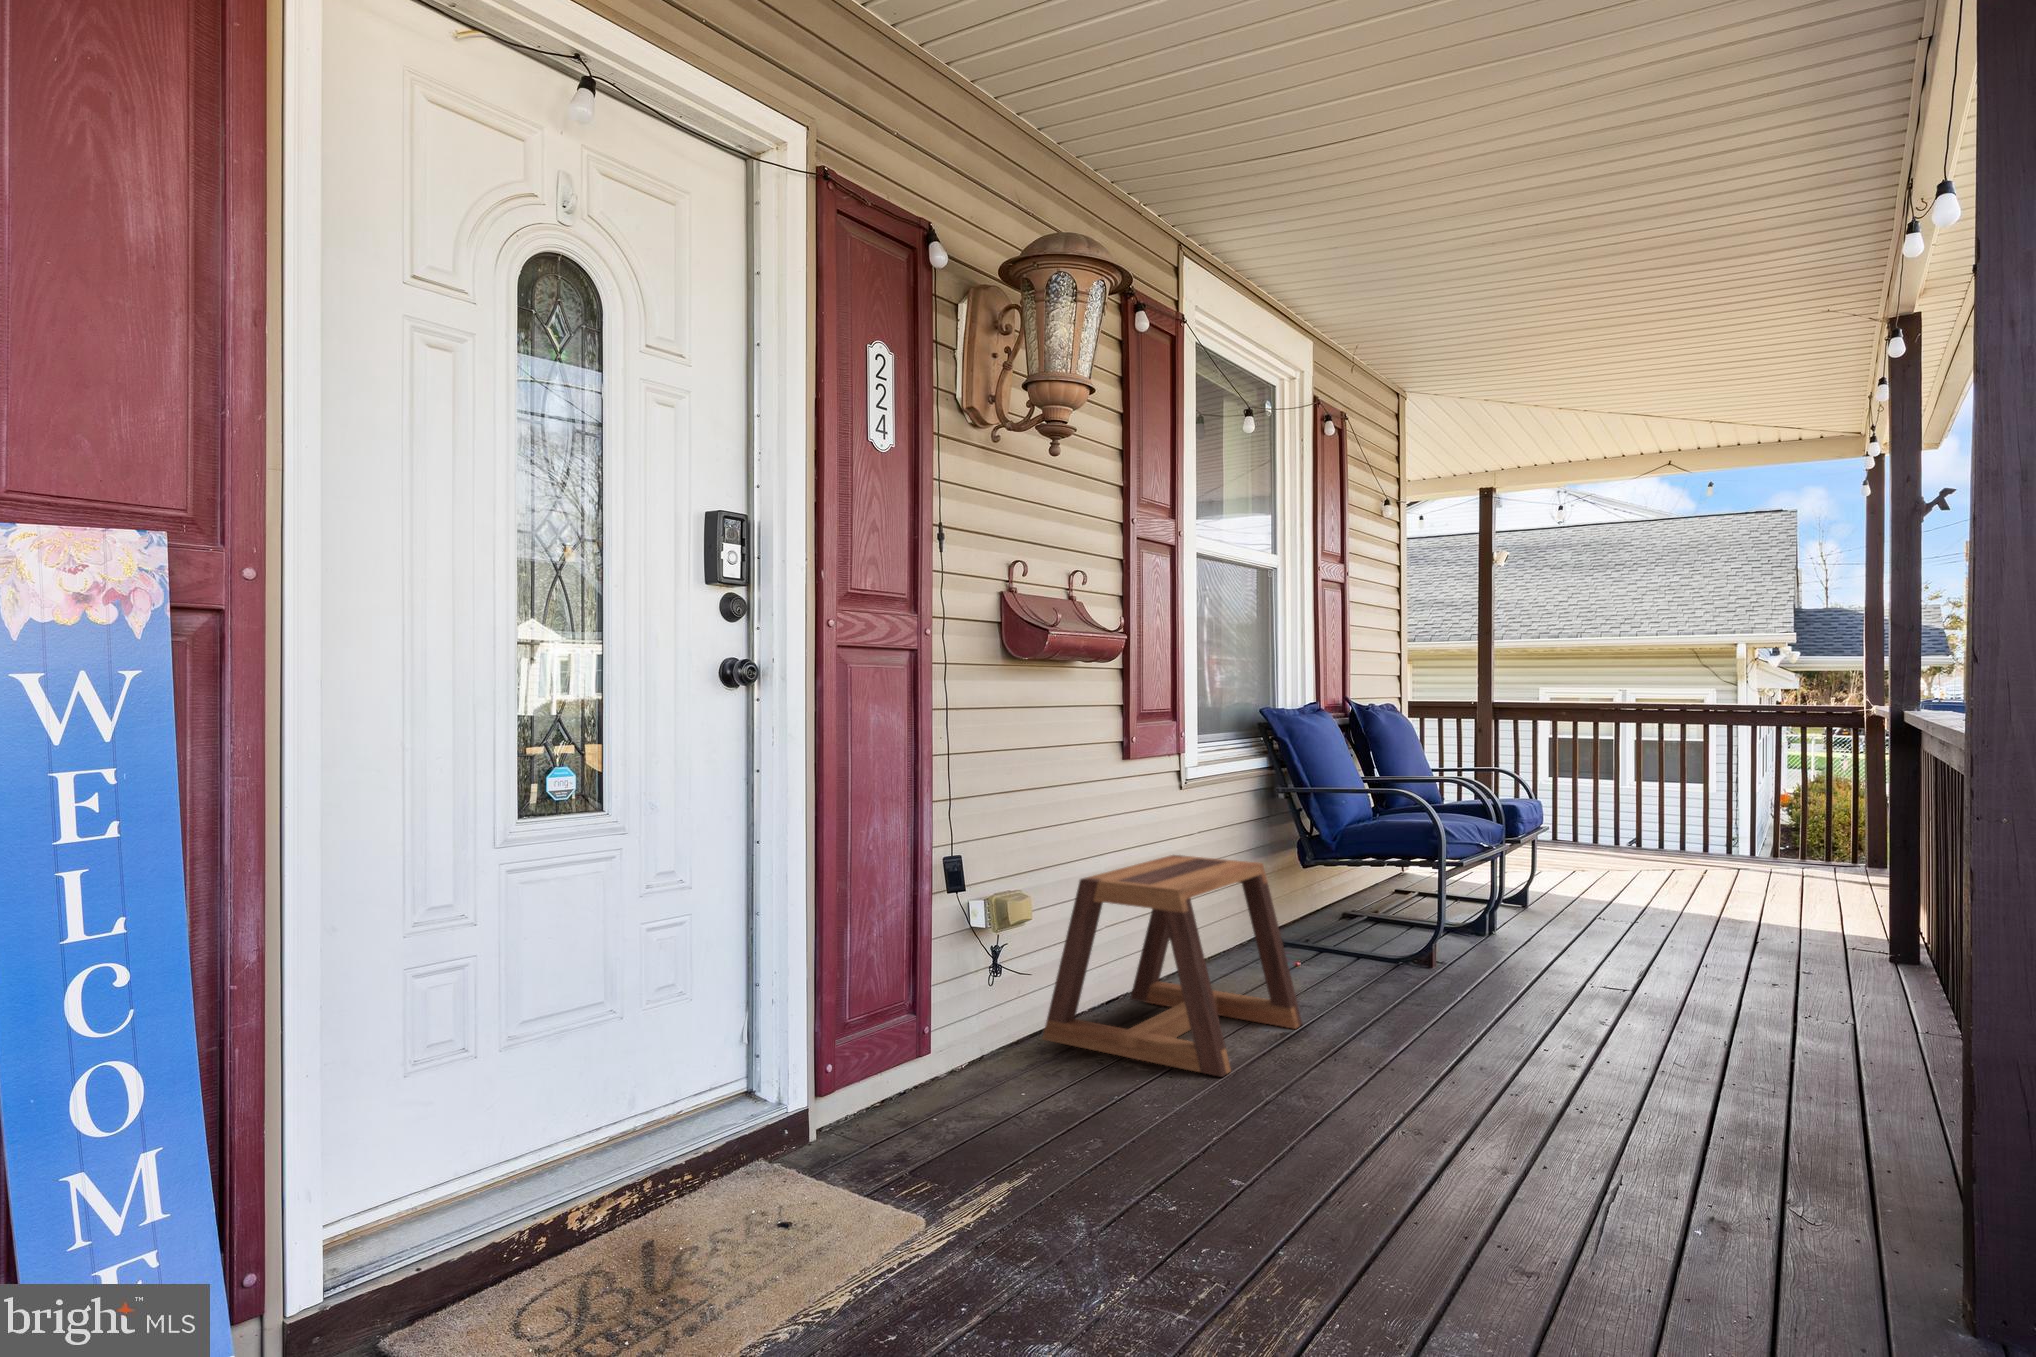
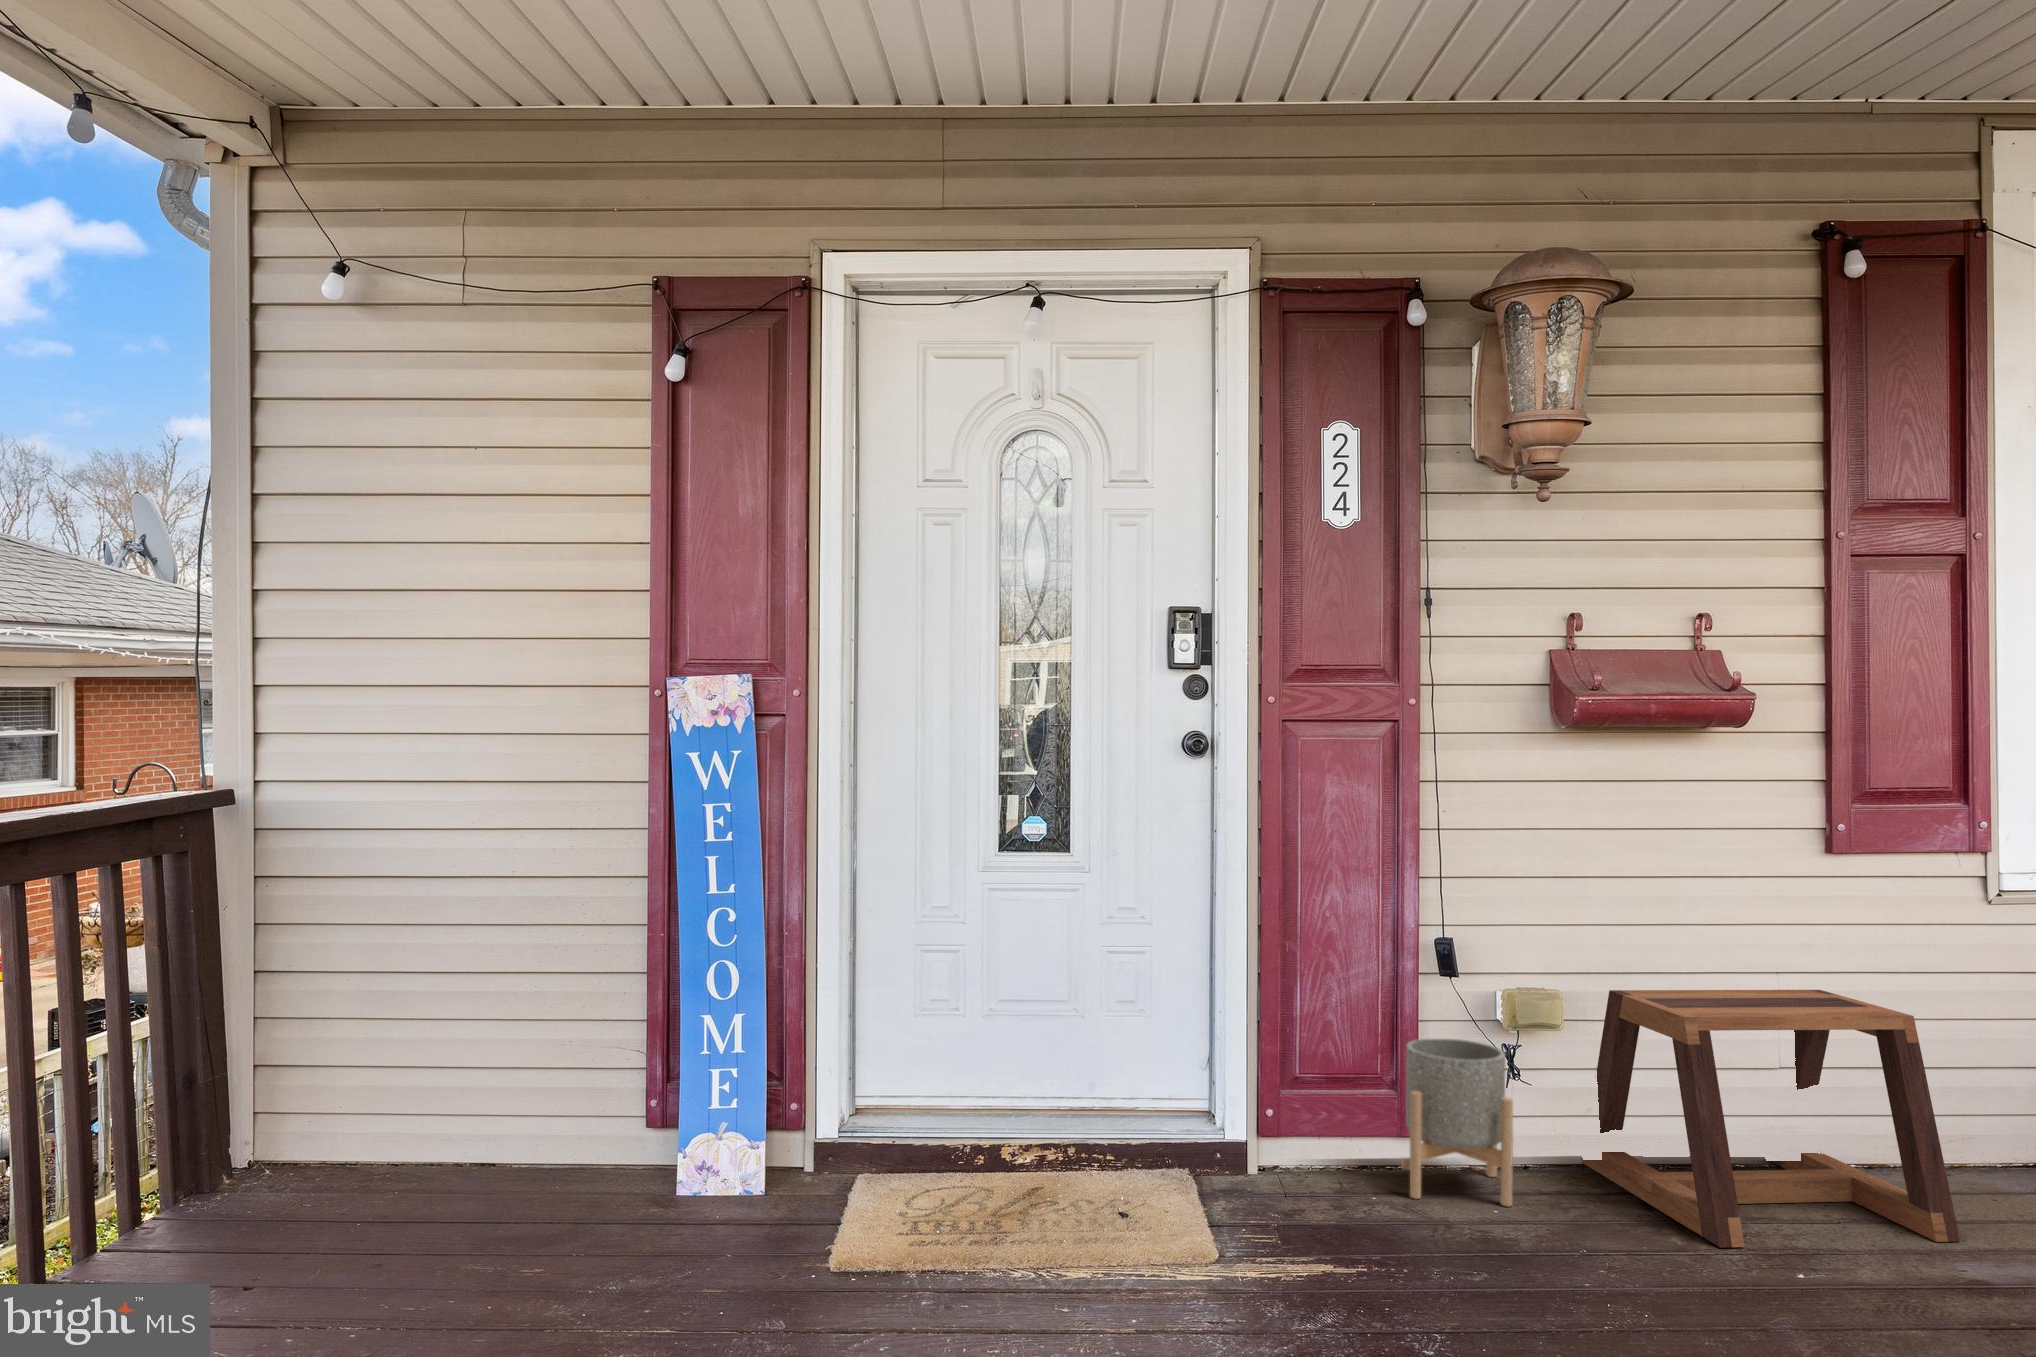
planter: none [937,948,1064,1115] -> present [1401,1038,1513,1207]

